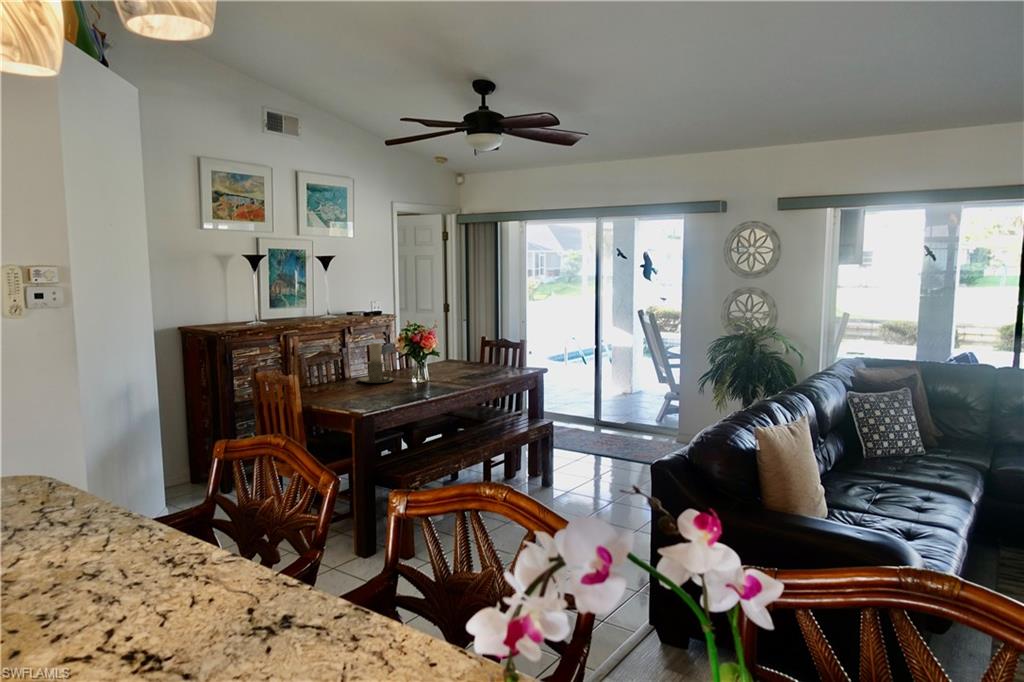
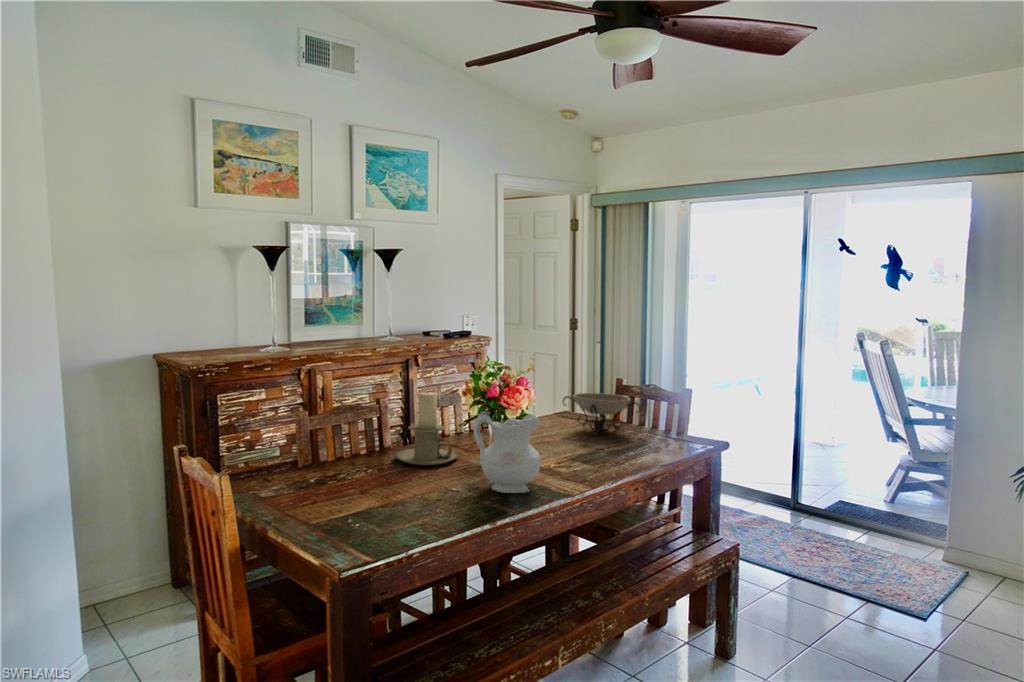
decorative bowl: none [450,345,497,368] -> present [563,393,641,433]
ceramic pitcher: none [410,348,446,390] -> present [474,412,541,493]

